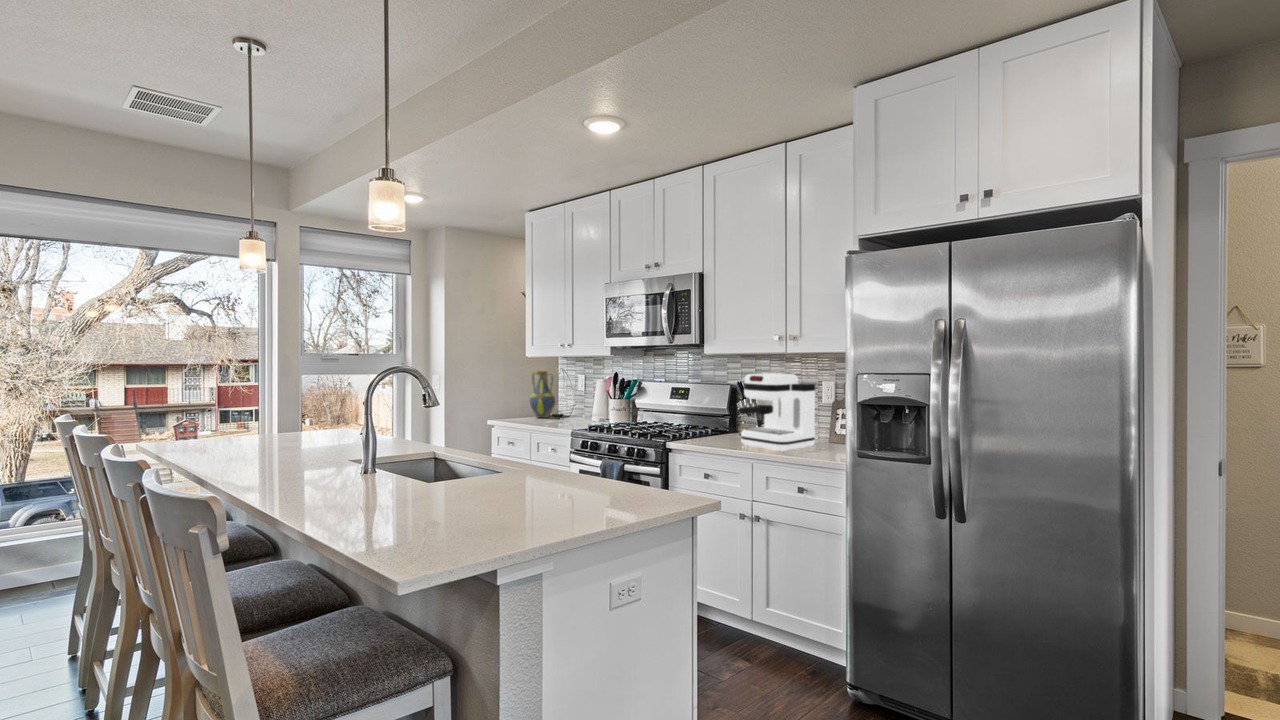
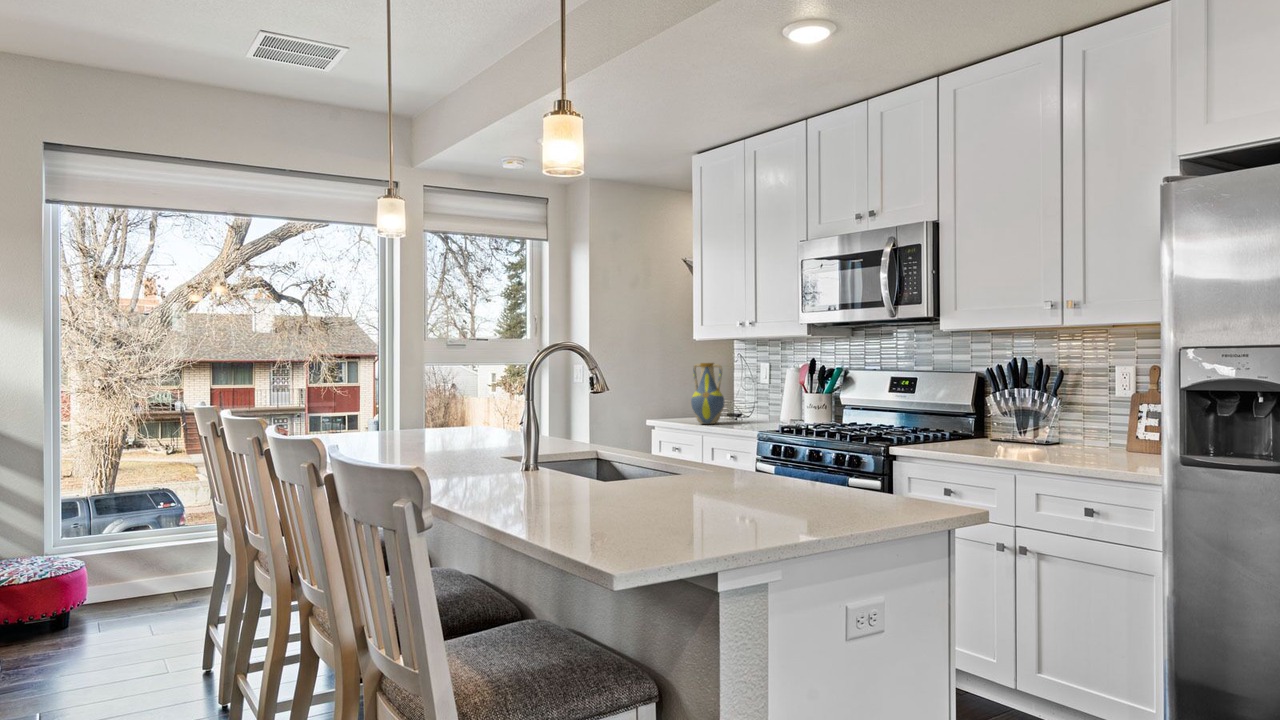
coffee maker: present [739,373,815,452] -> none [1000,352,1111,456]

